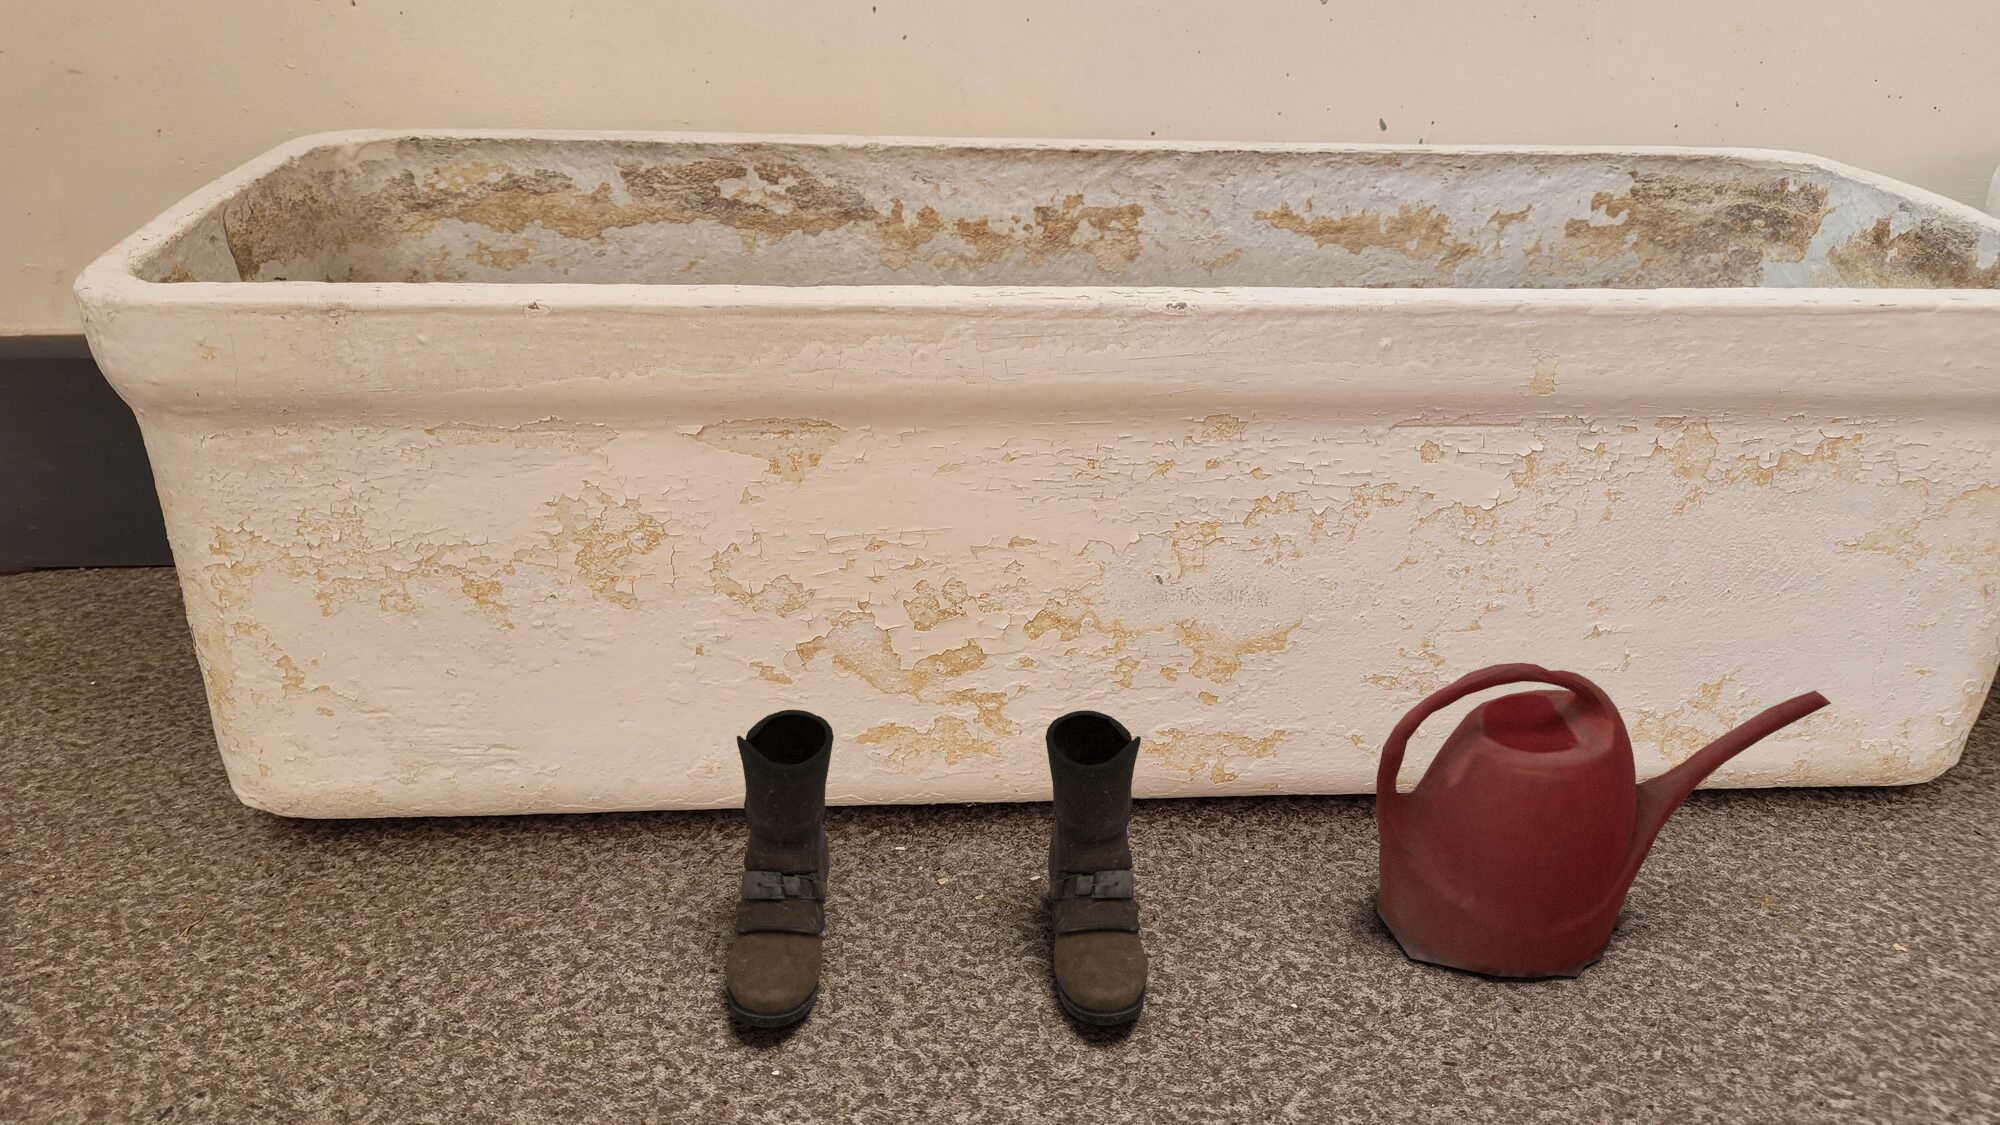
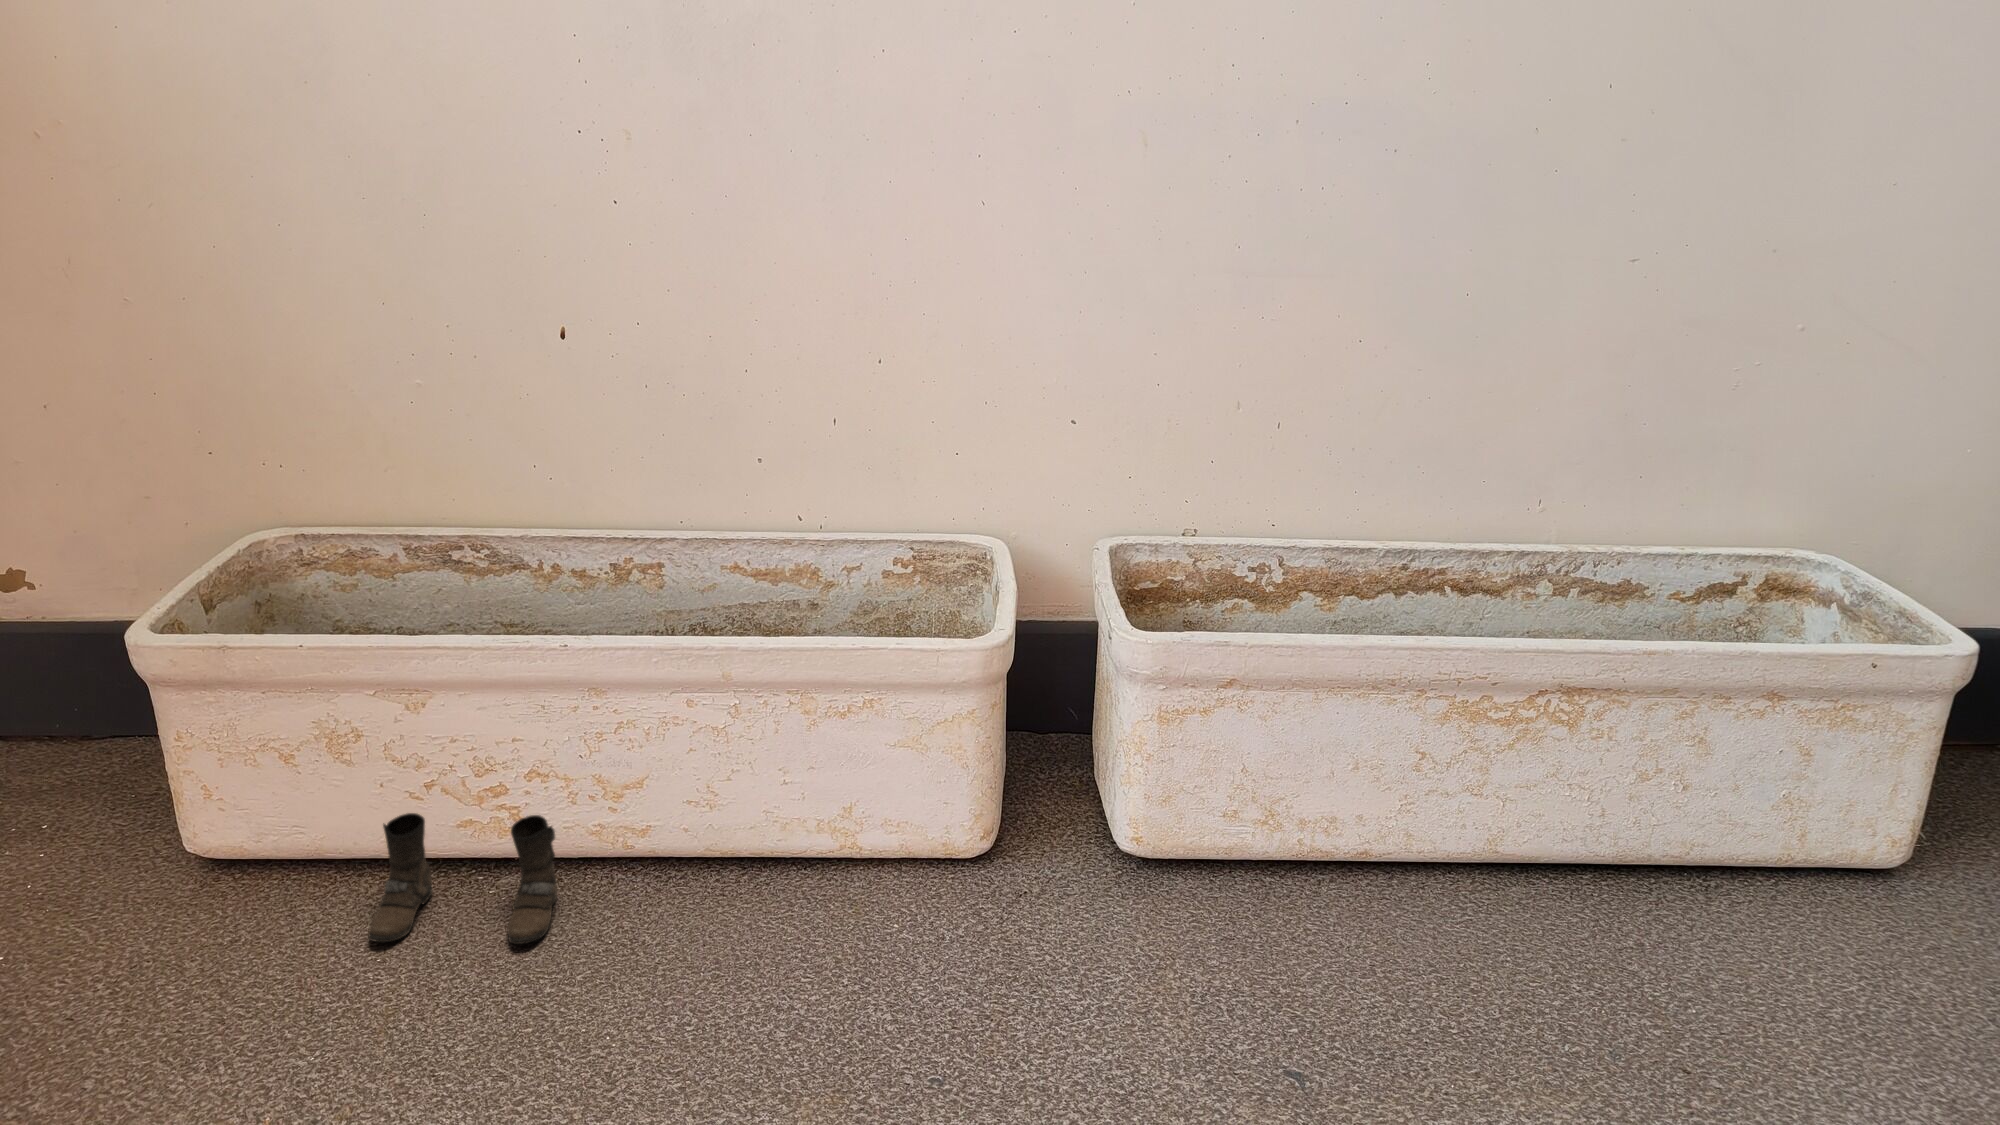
watering can: present [1376,663,1831,978] -> none [652,797,846,932]

